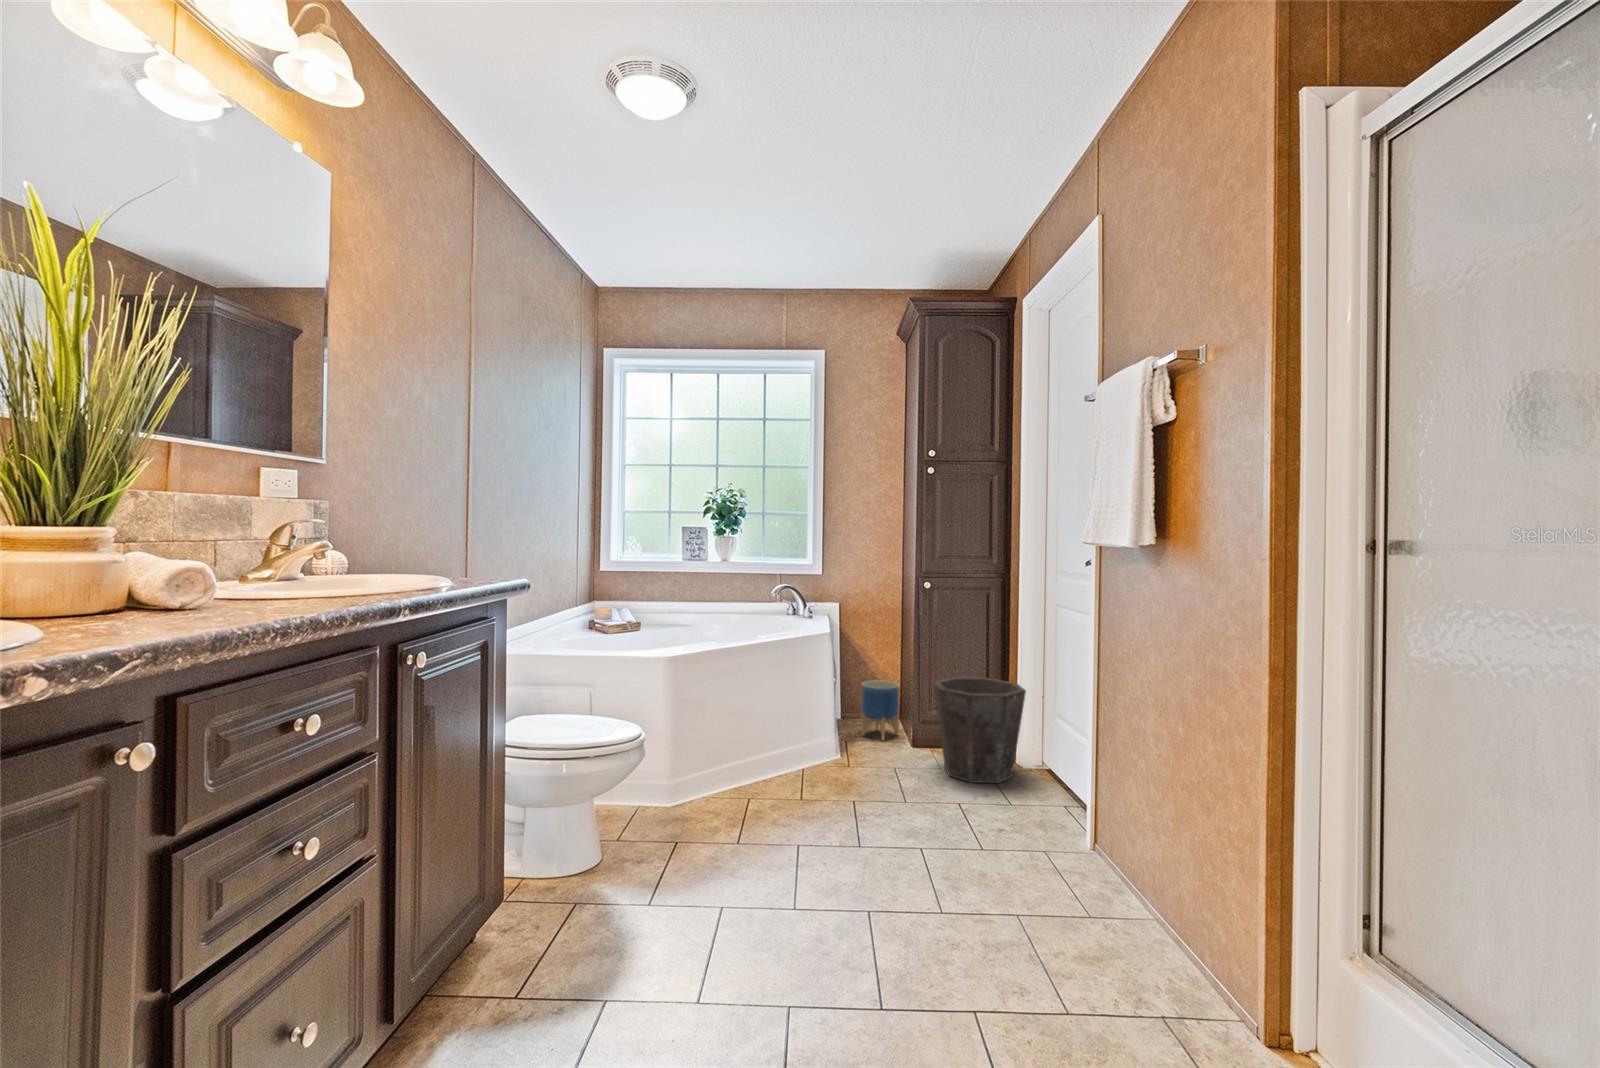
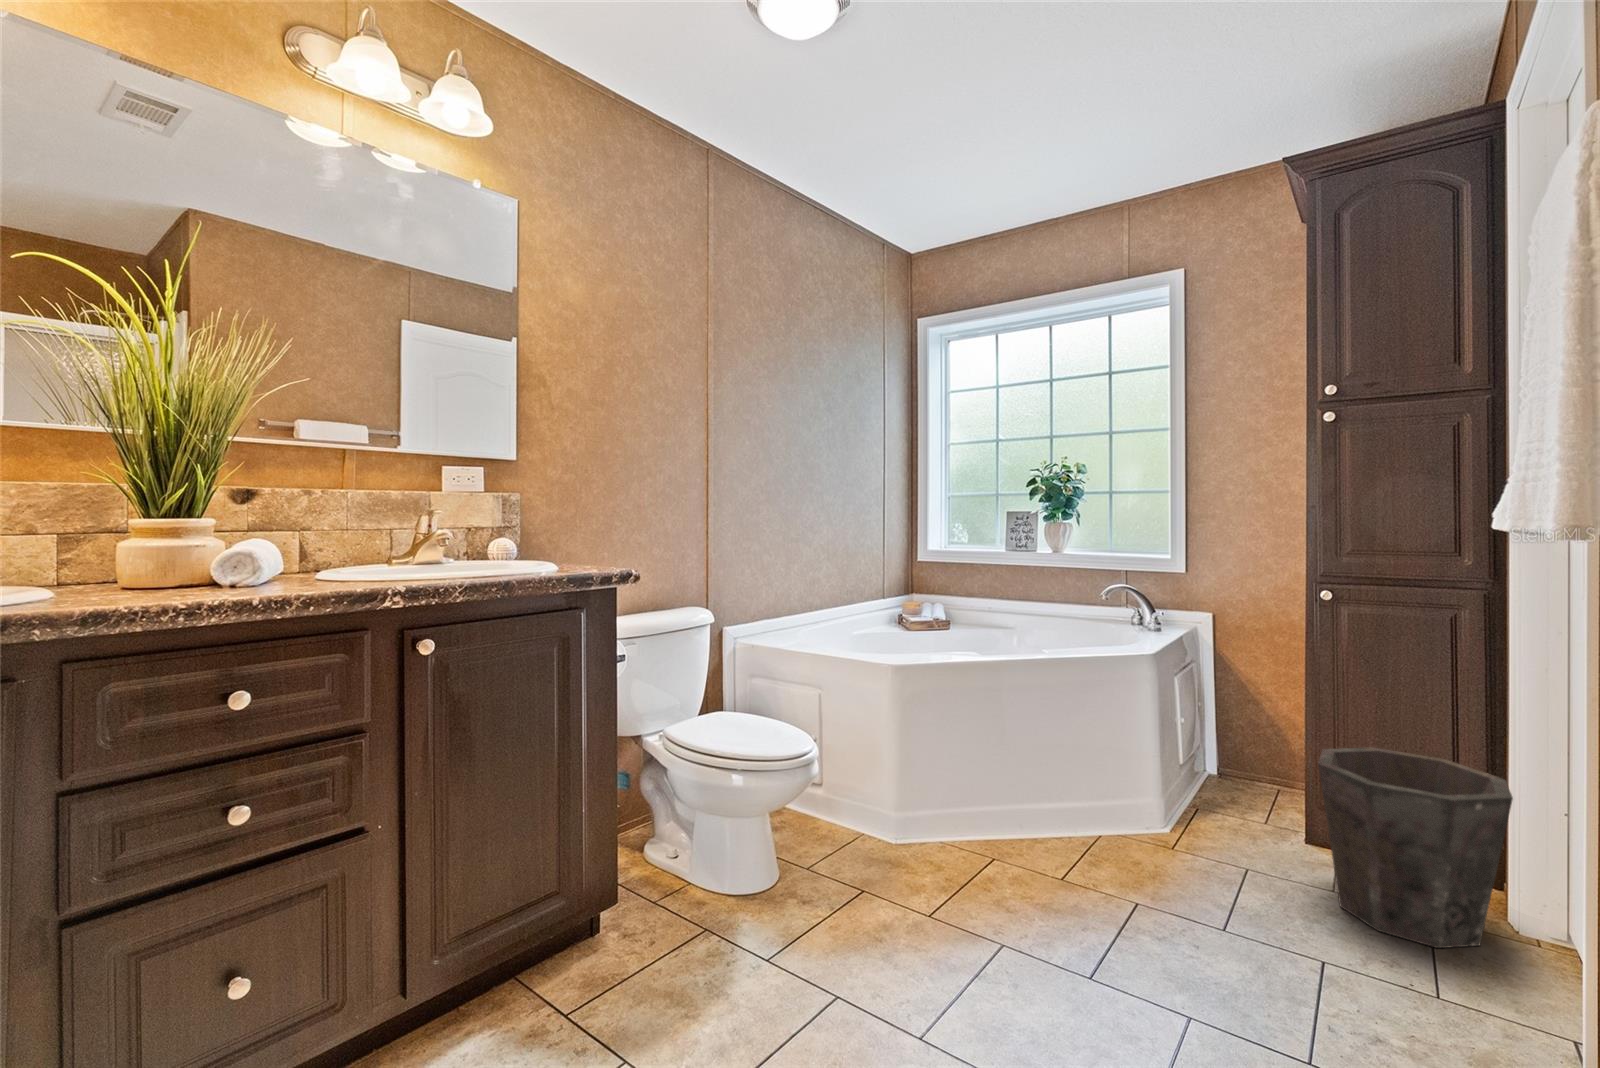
planter: present [861,680,899,740] -> none [1230,728,1295,820]

